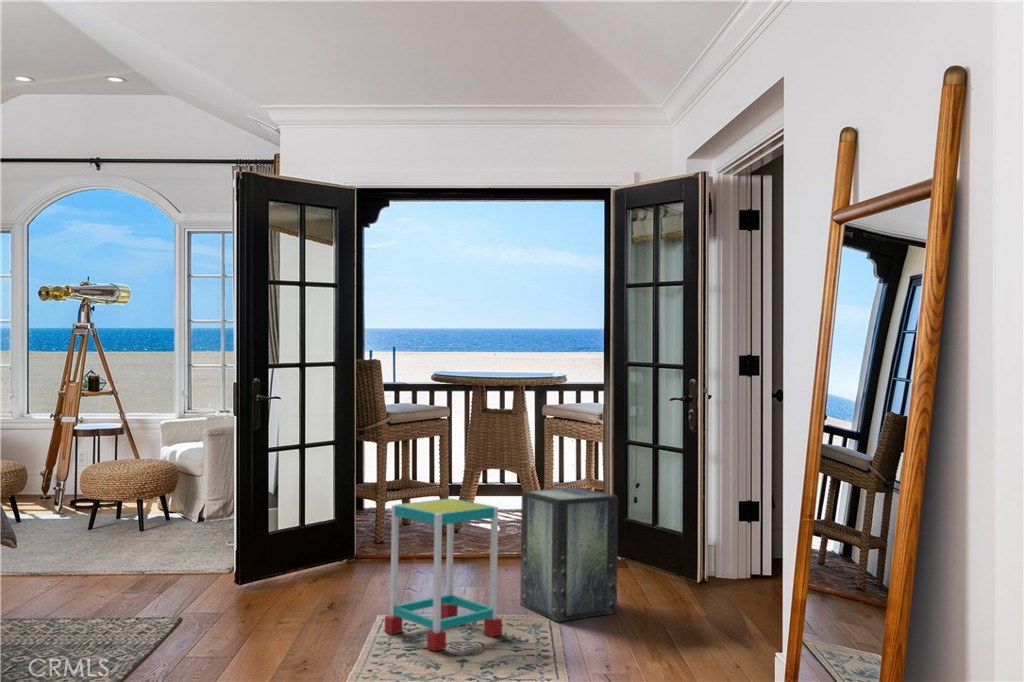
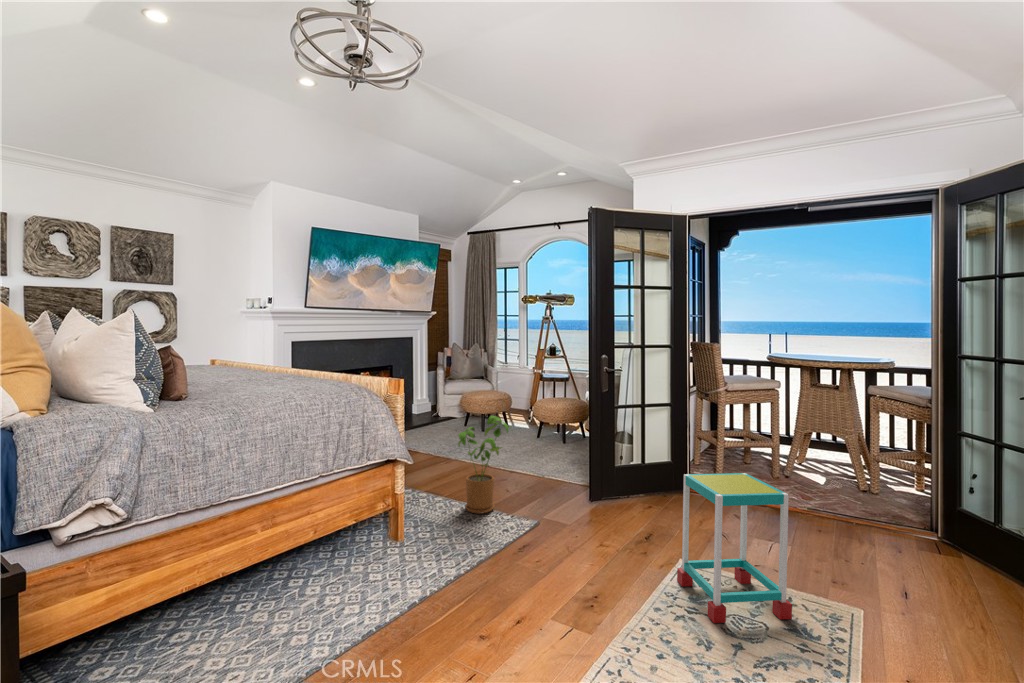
house plant: none [33,470,122,622] -> present [458,416,509,514]
storage box: present [520,487,618,622] -> none [823,473,947,624]

